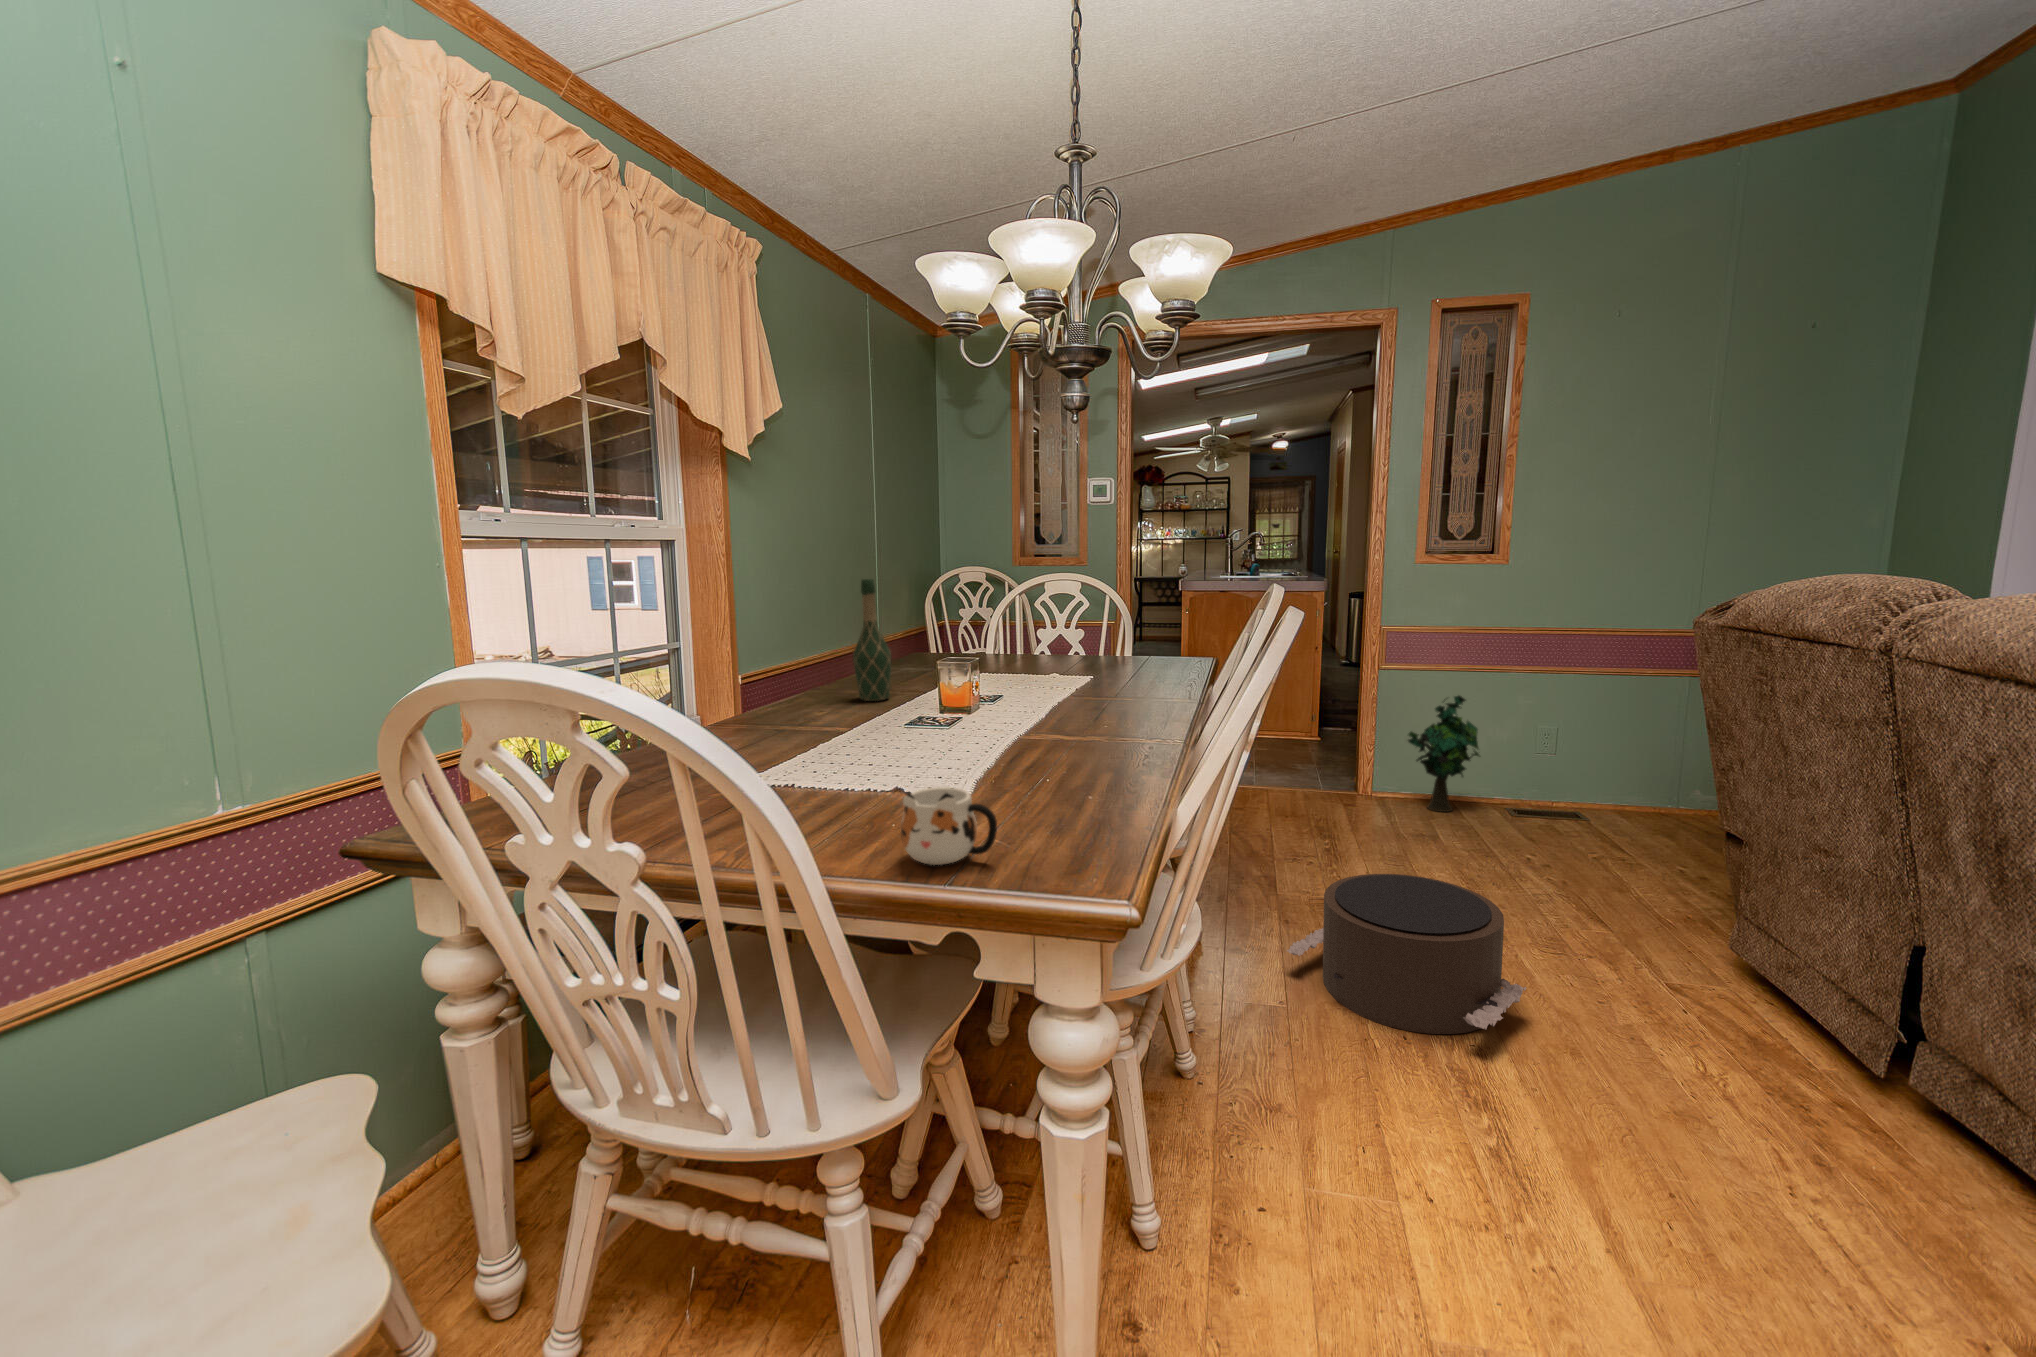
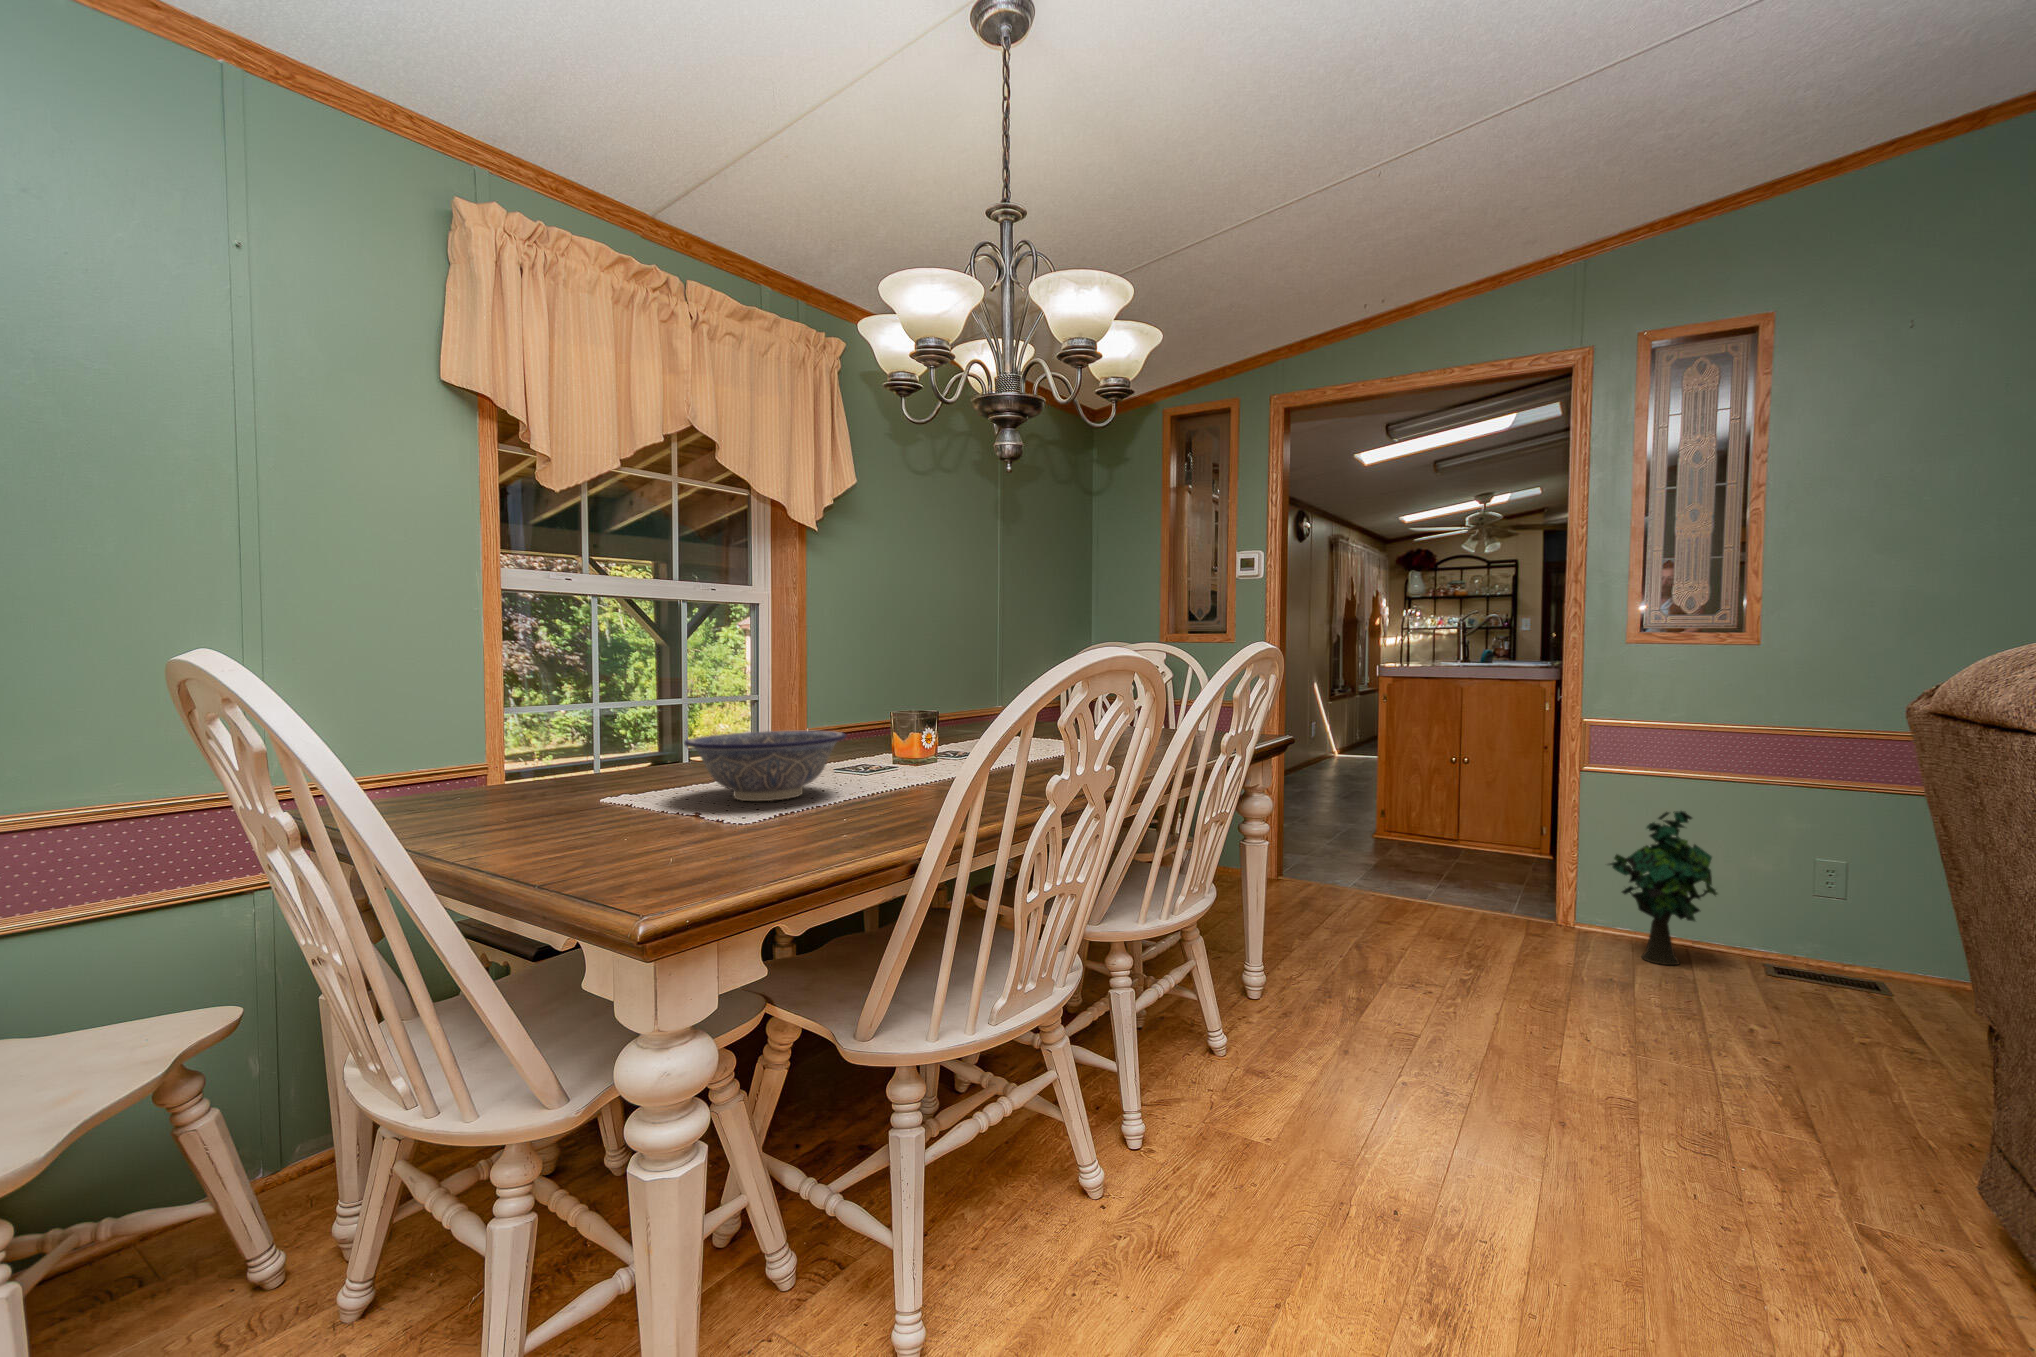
wine bottle: present [853,579,891,701] -> none [836,634,874,753]
decorative bowl: none [832,690,994,771] -> present [684,731,846,801]
mug: present [901,787,997,865] -> none [569,789,649,863]
pouf: present [1287,874,1526,1034] -> none [1294,1007,1589,1229]

